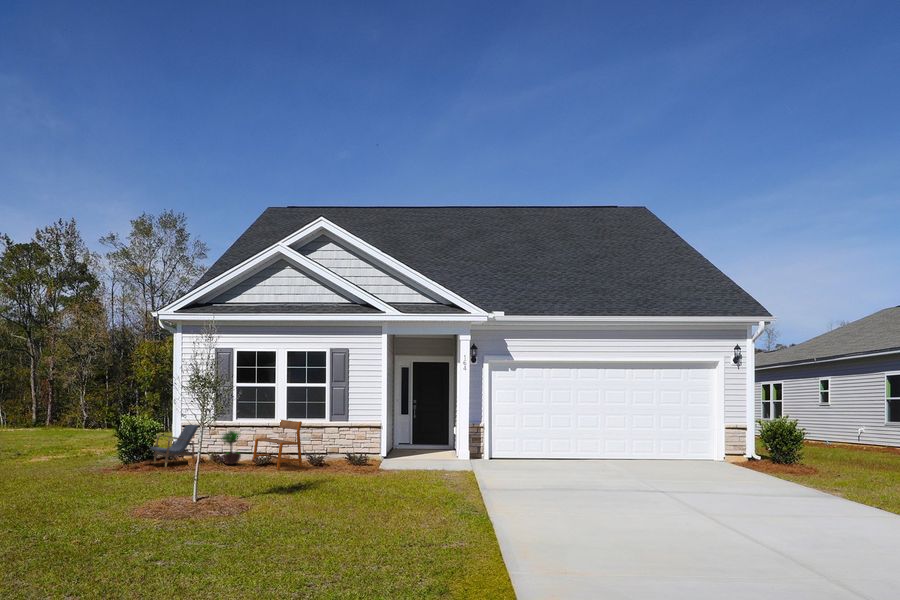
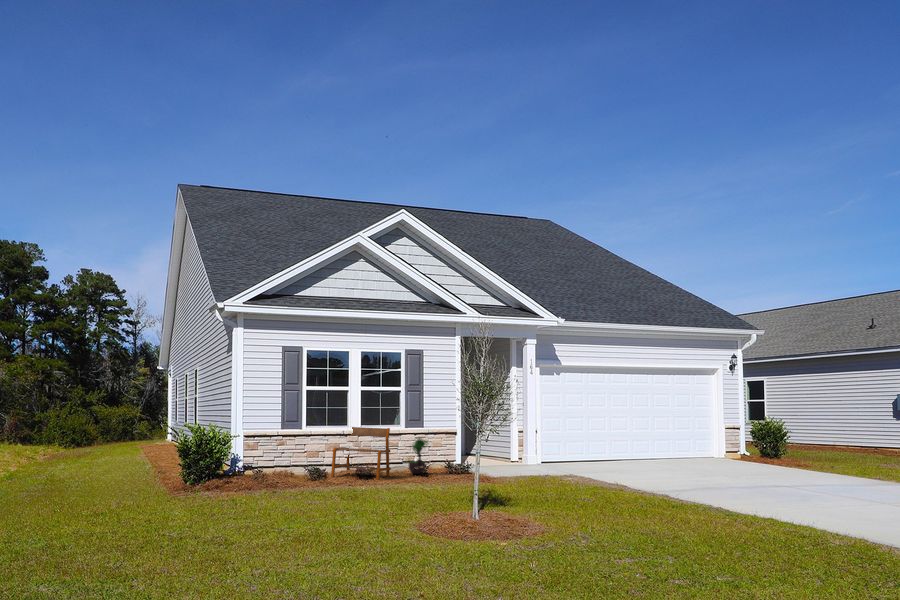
lounge chair: present [150,424,198,467] -> none [215,434,267,483]
potted tree: present [221,431,241,464] -> present [409,438,428,474]

